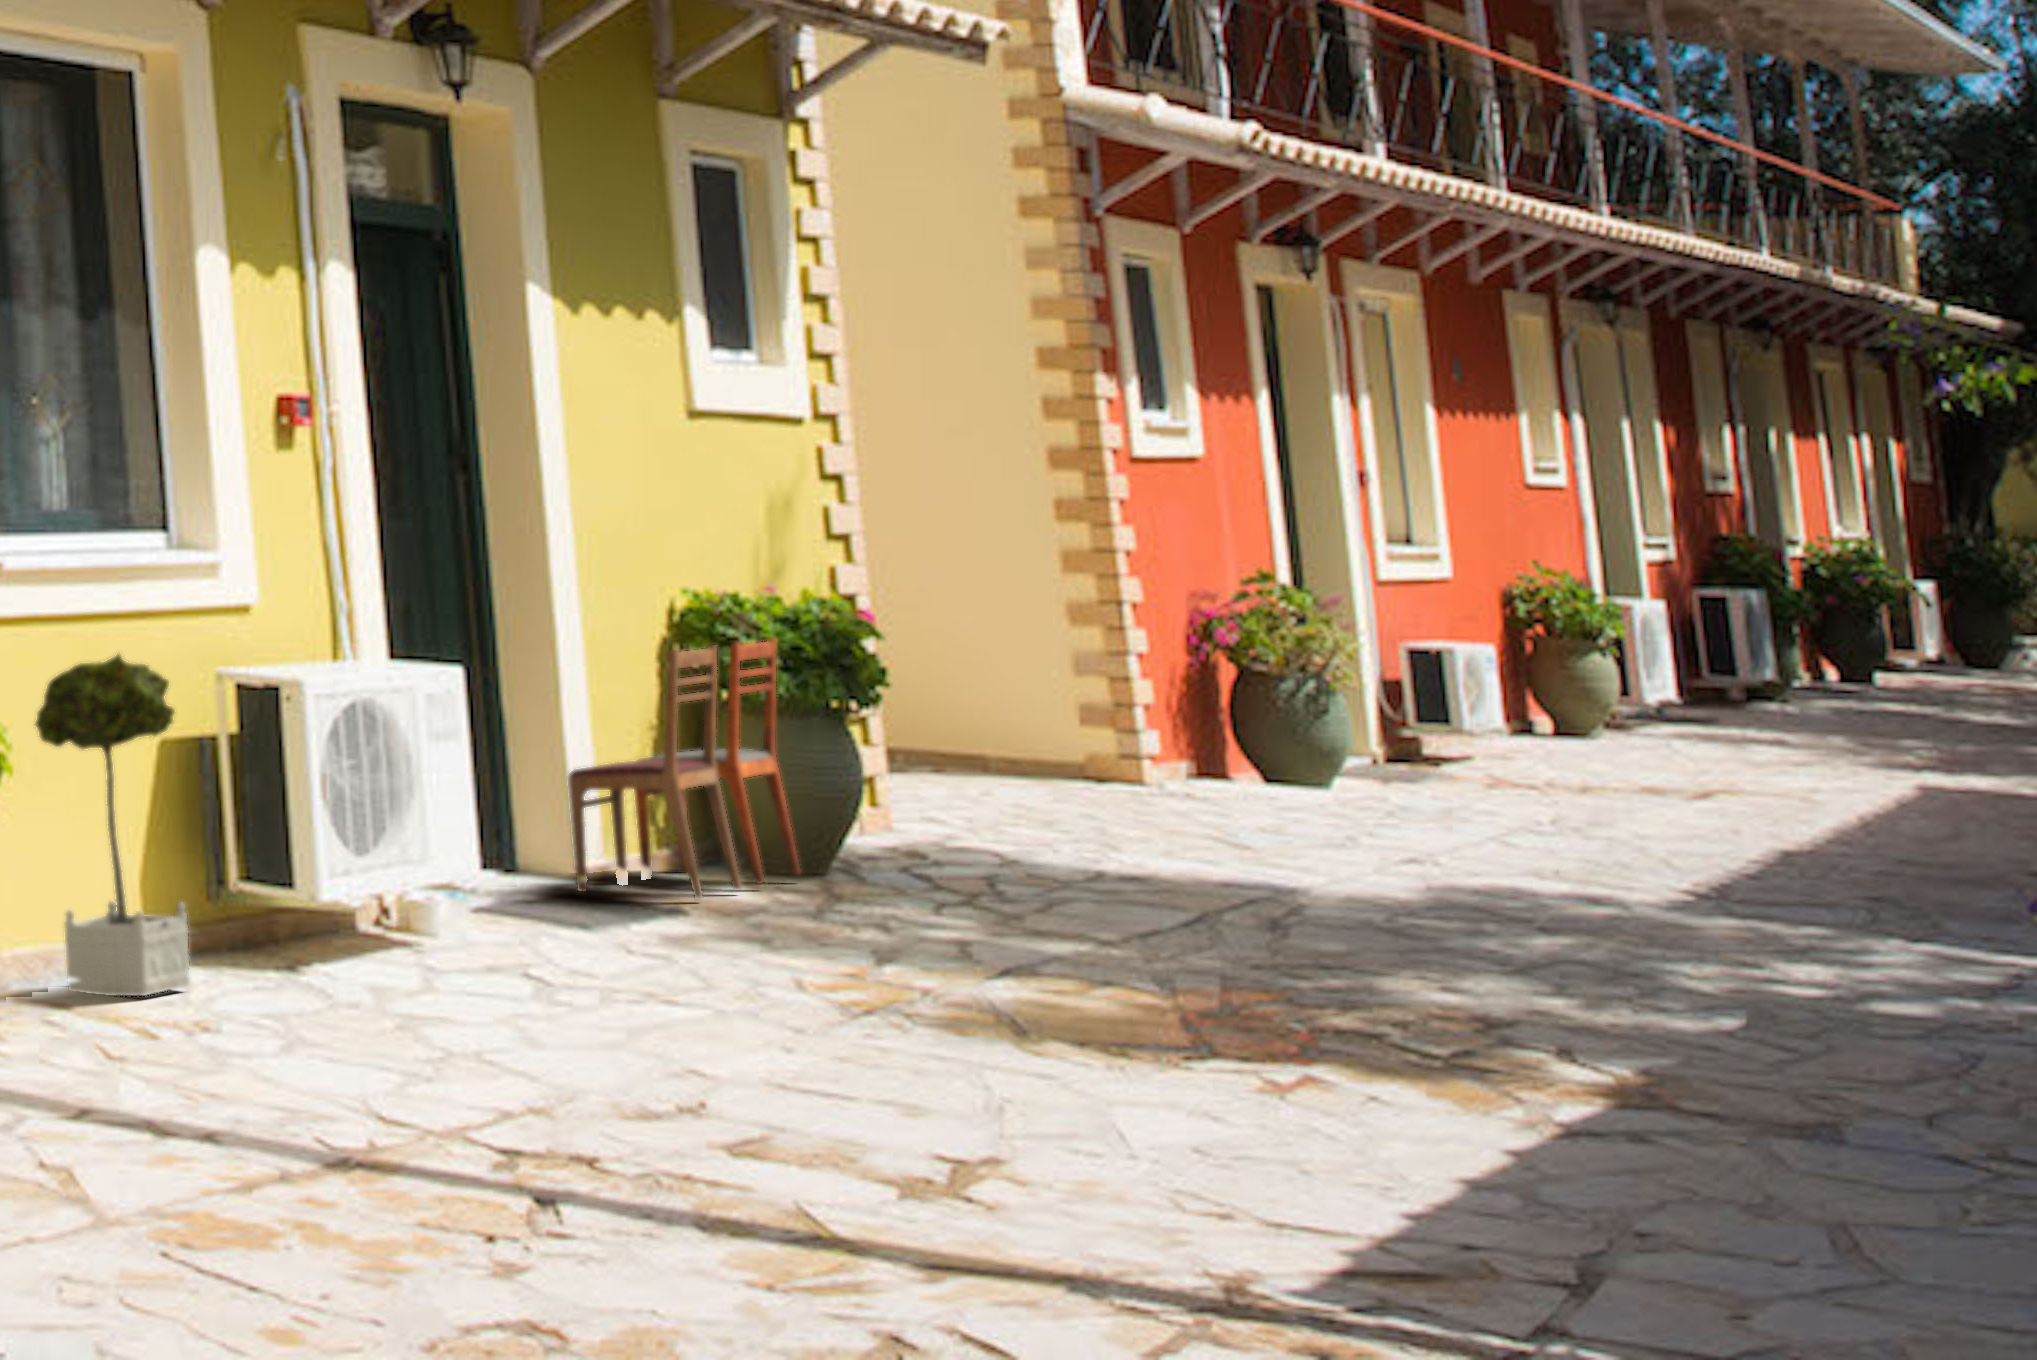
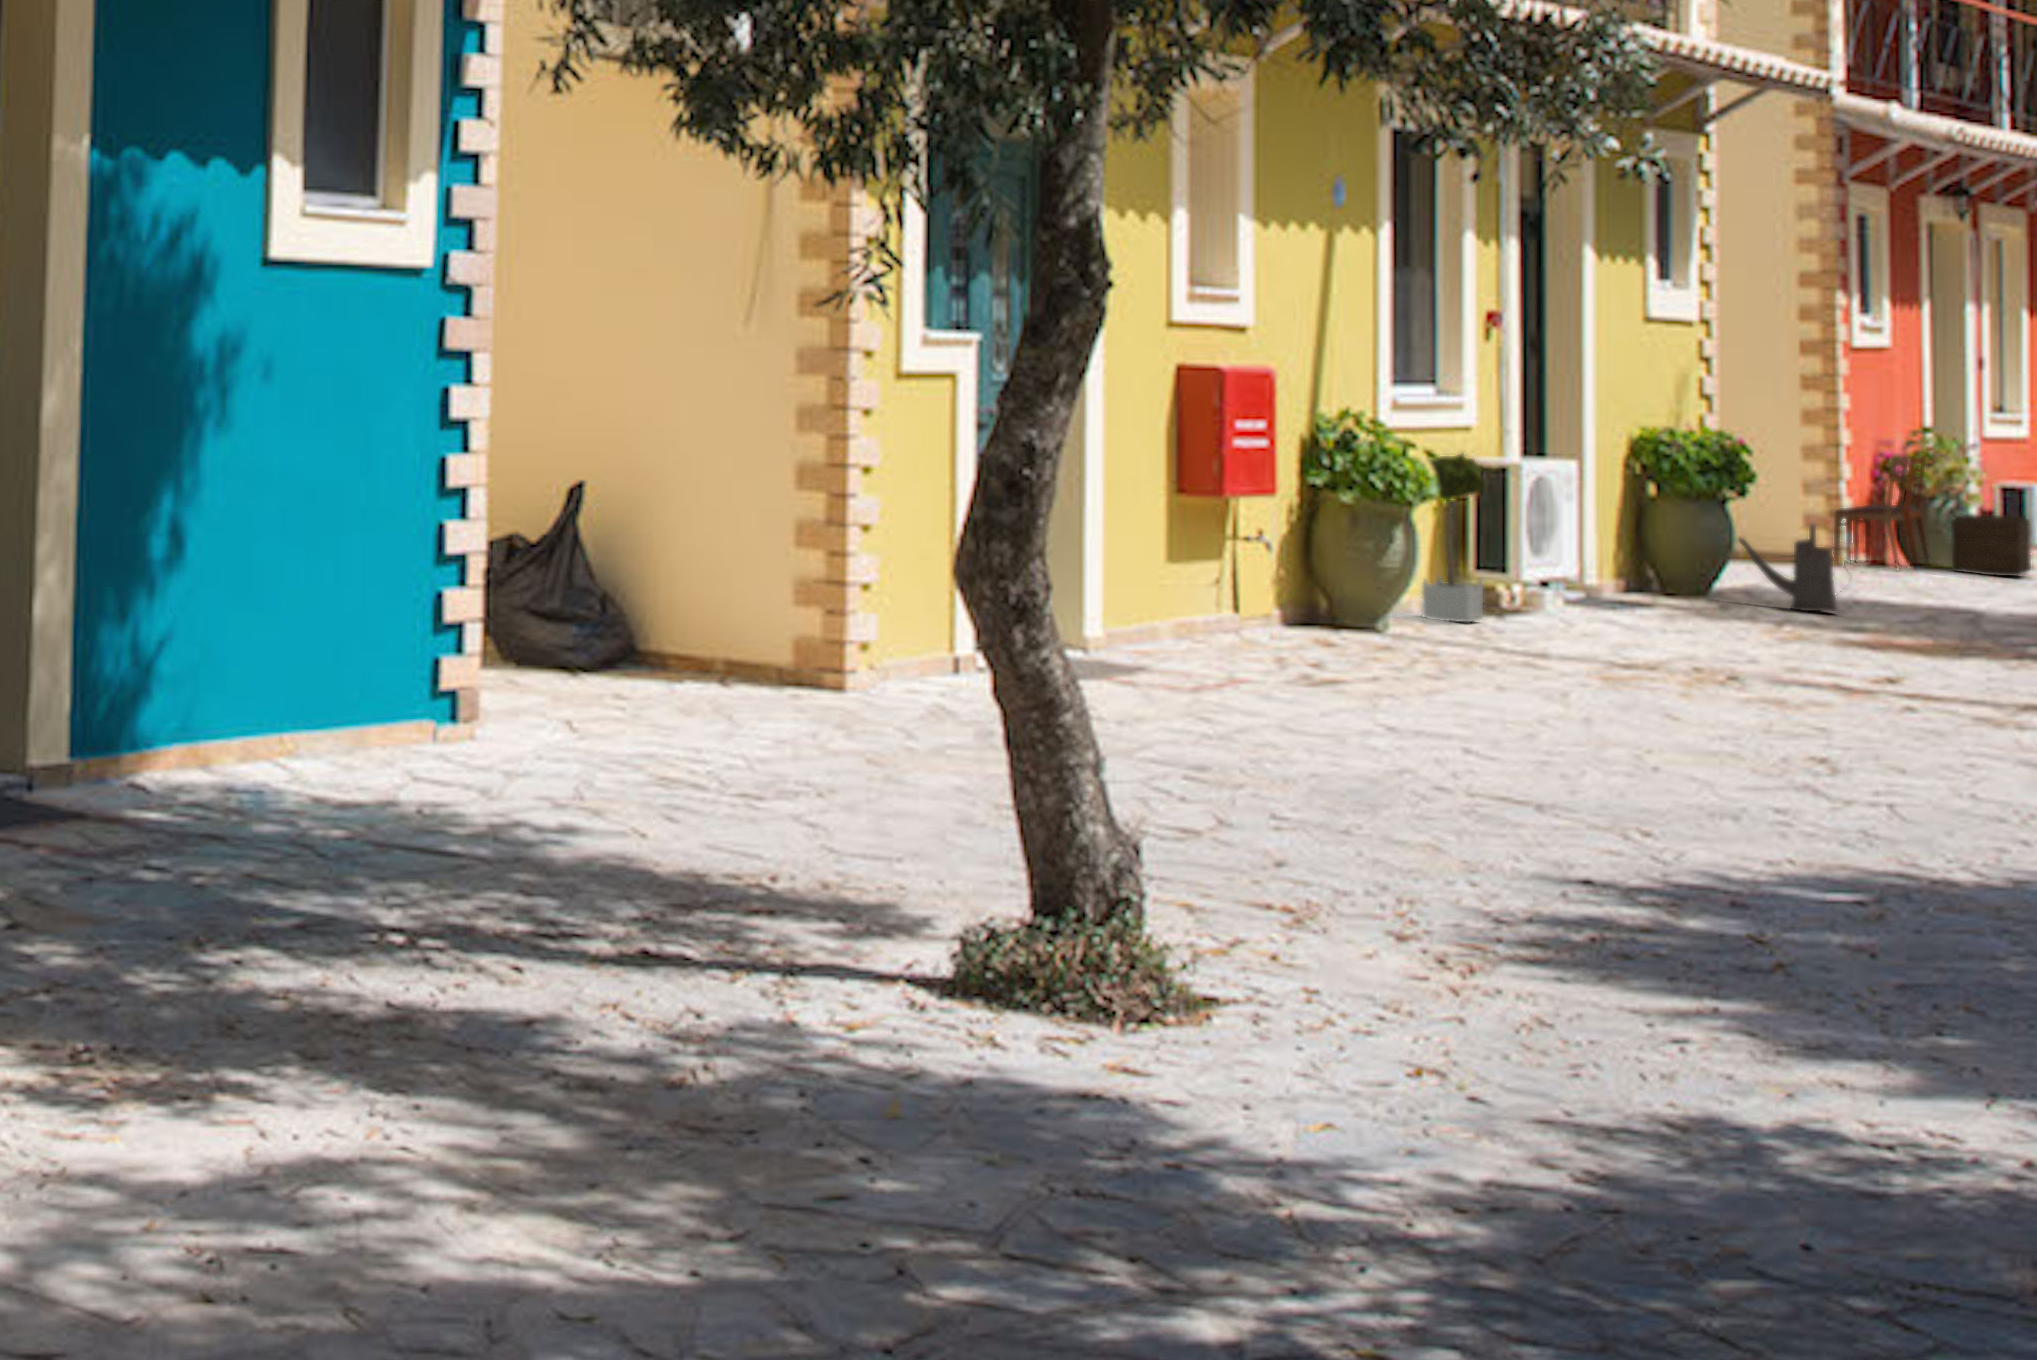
chair: present [568,639,800,898] -> present [1833,456,1929,568]
wooden crate: none [1306,692,1430,786] -> present [1951,514,2031,576]
watering can: none [832,736,1021,892] -> present [1739,524,1844,611]

